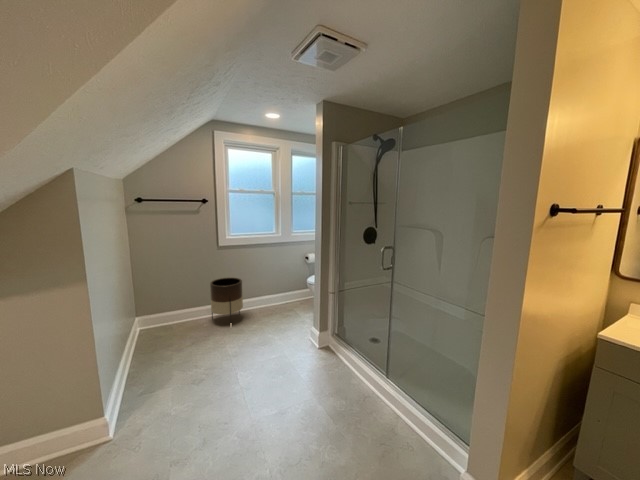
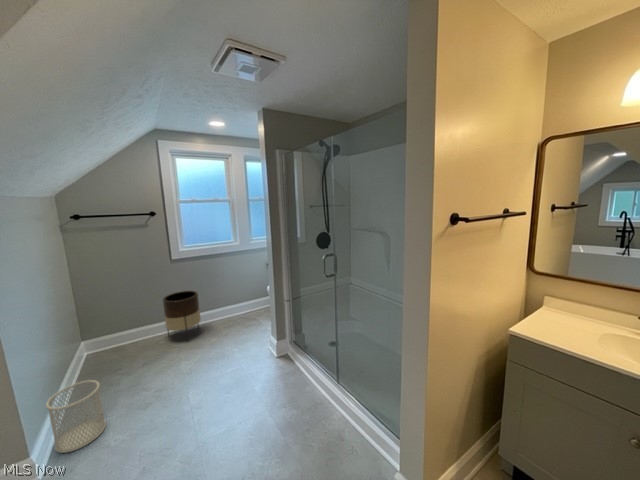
wastebasket: none [118,352,166,416] -> present [46,380,106,453]

